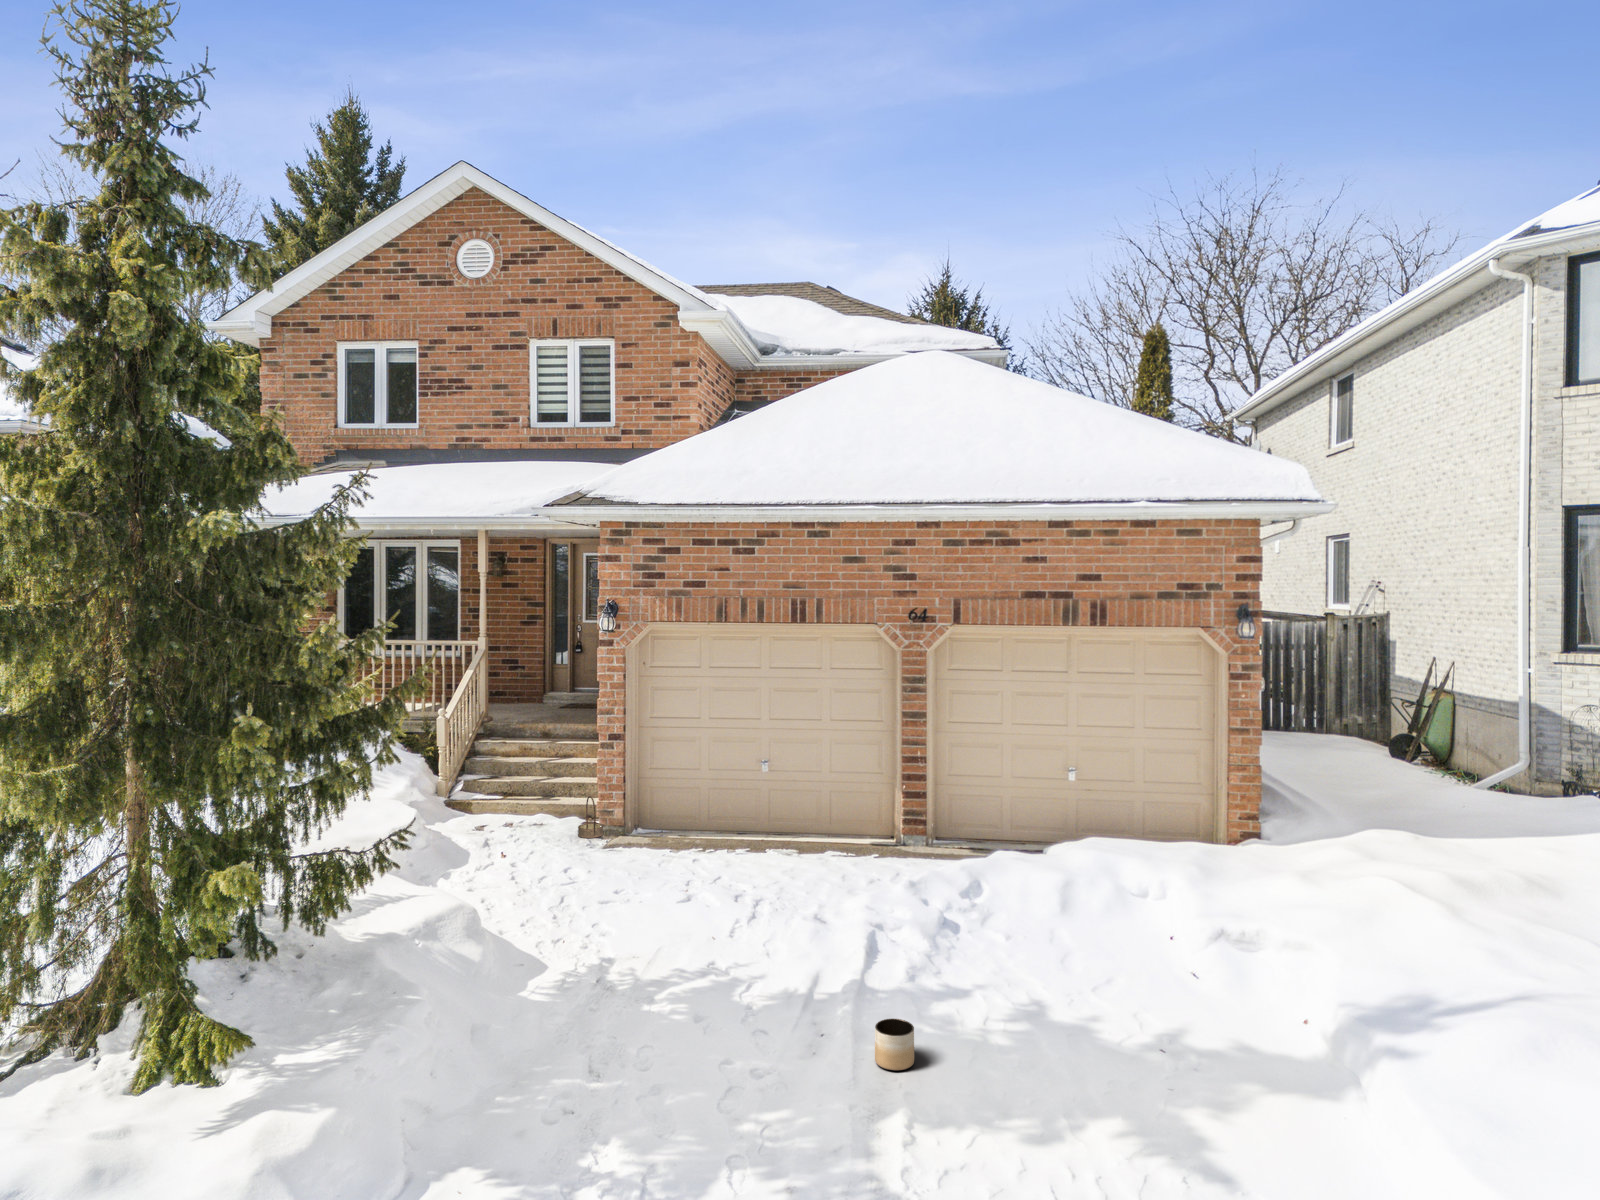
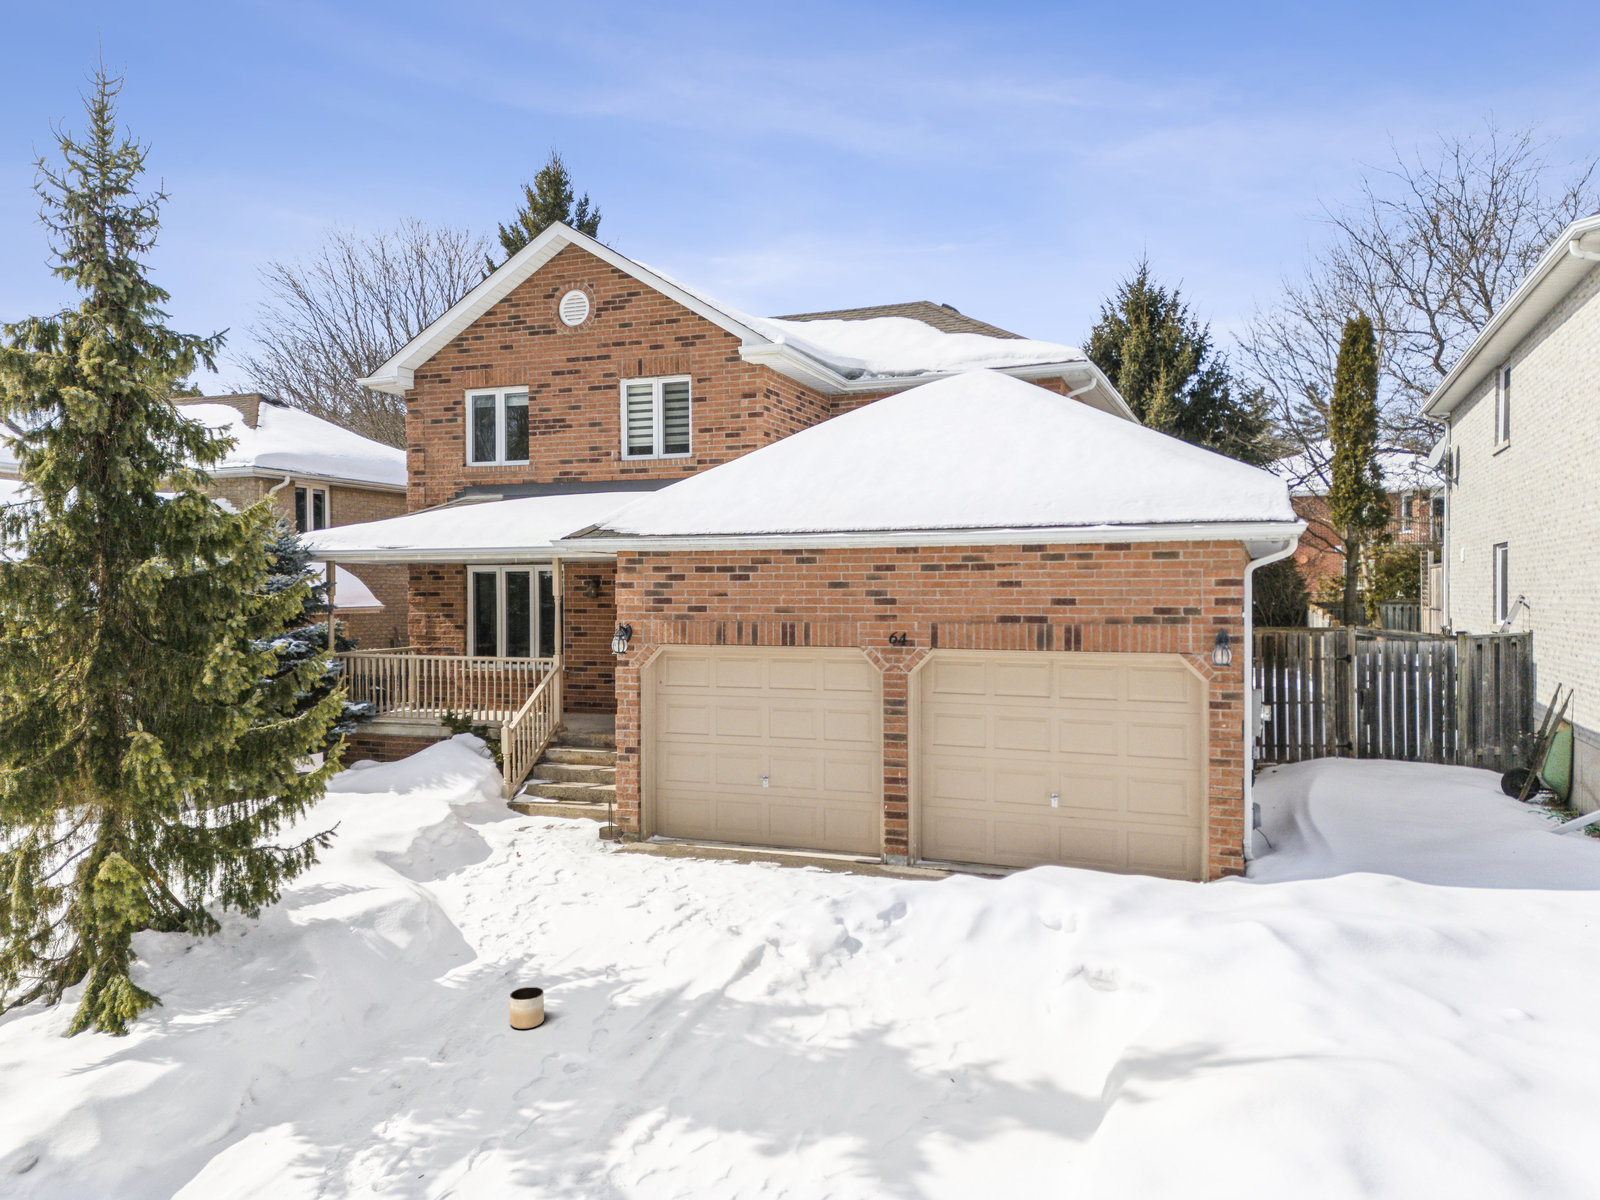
planter: present [875,1019,914,1071] -> present [510,987,544,1029]

